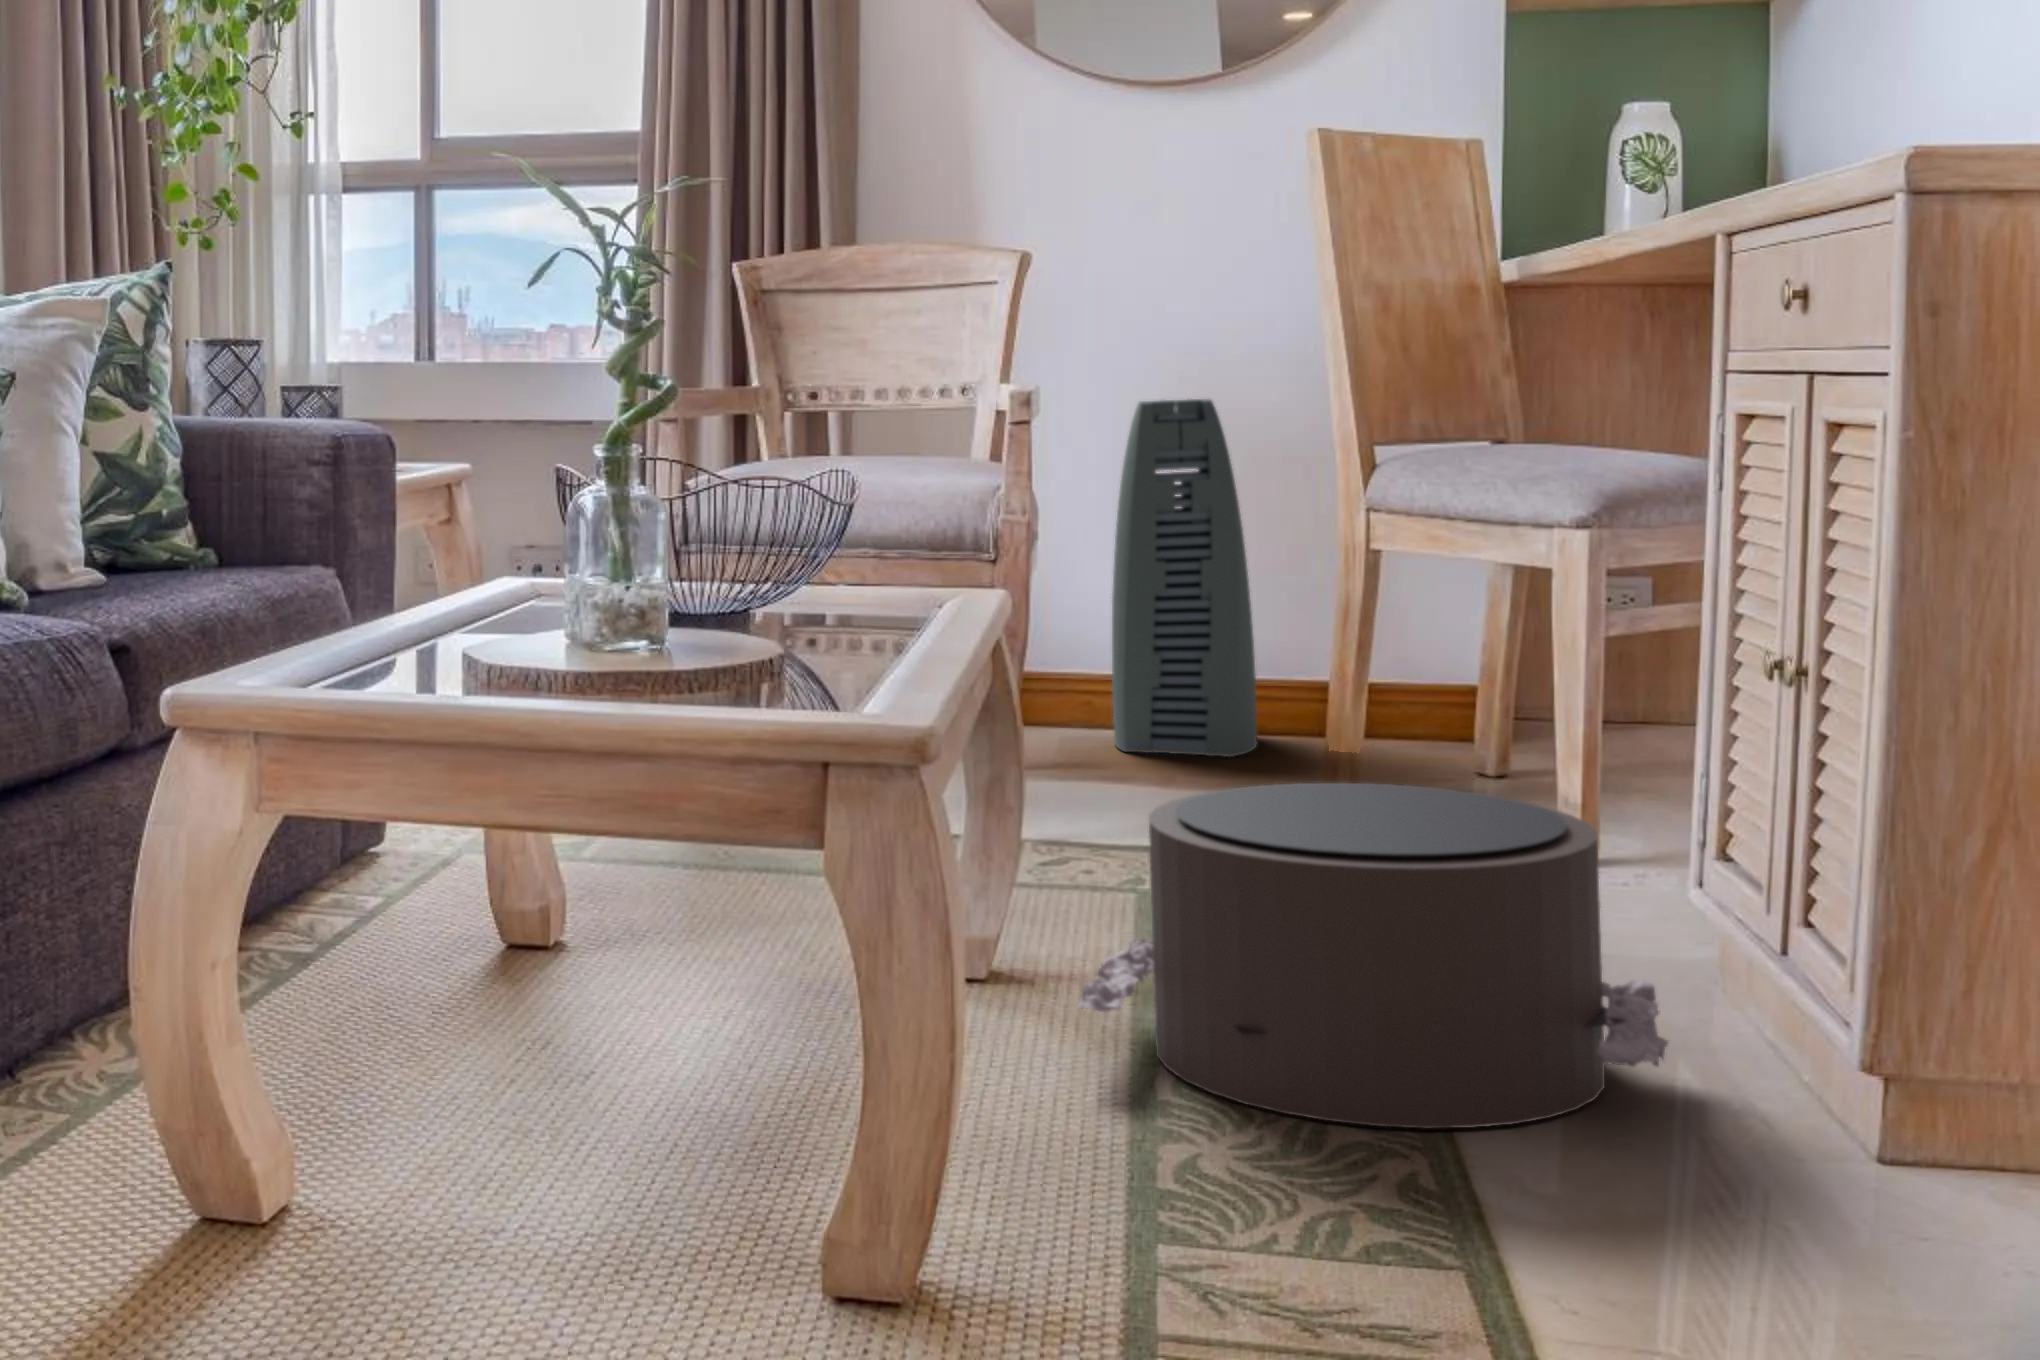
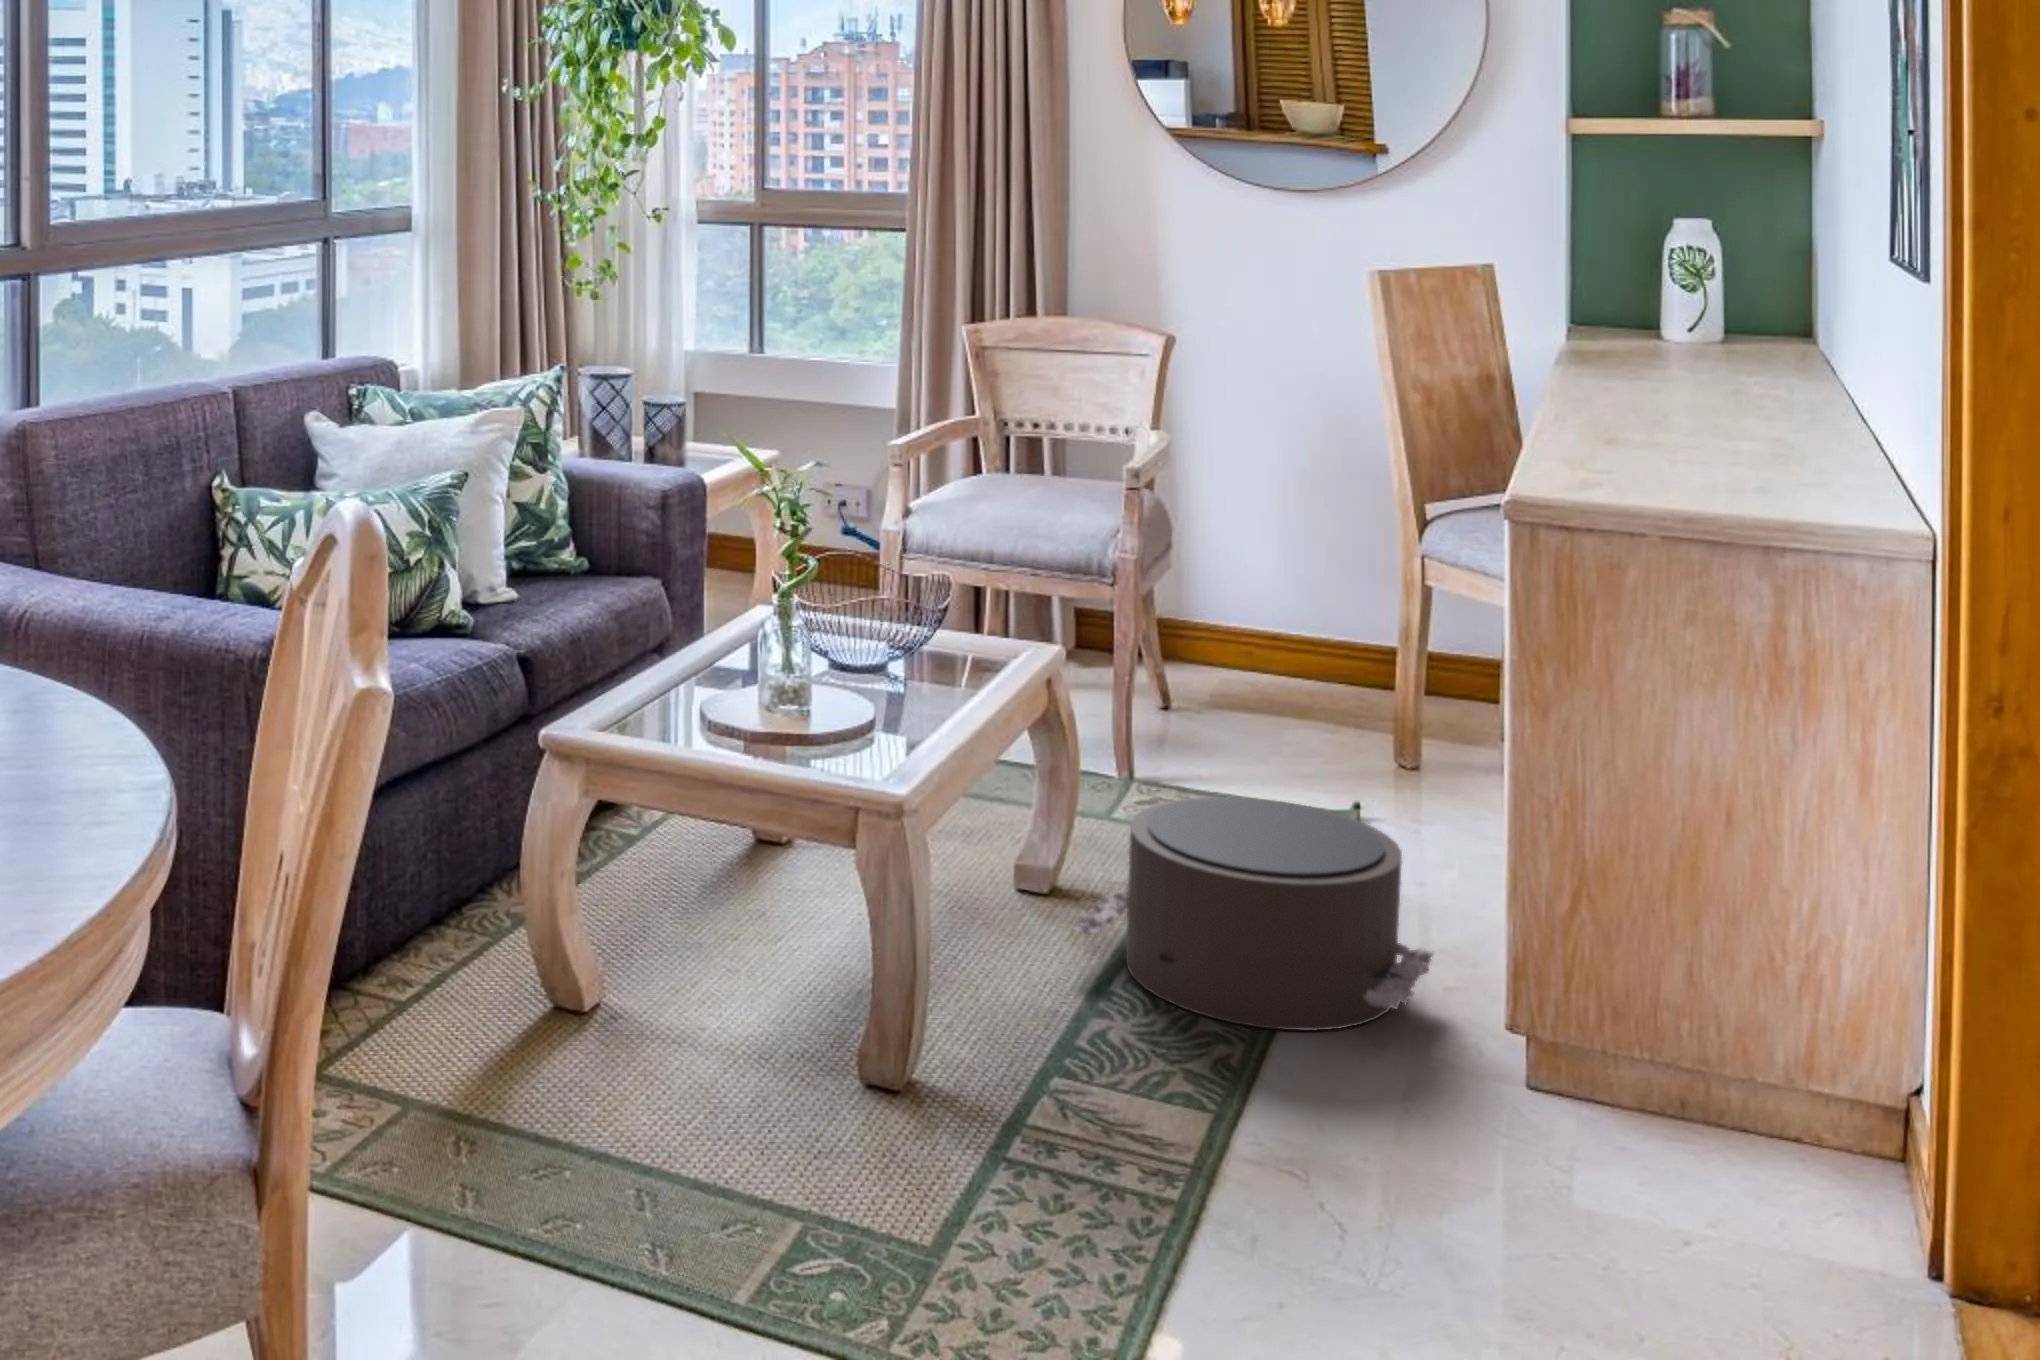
air purifier: present [1112,399,1257,757] -> none [1223,446,1332,707]

